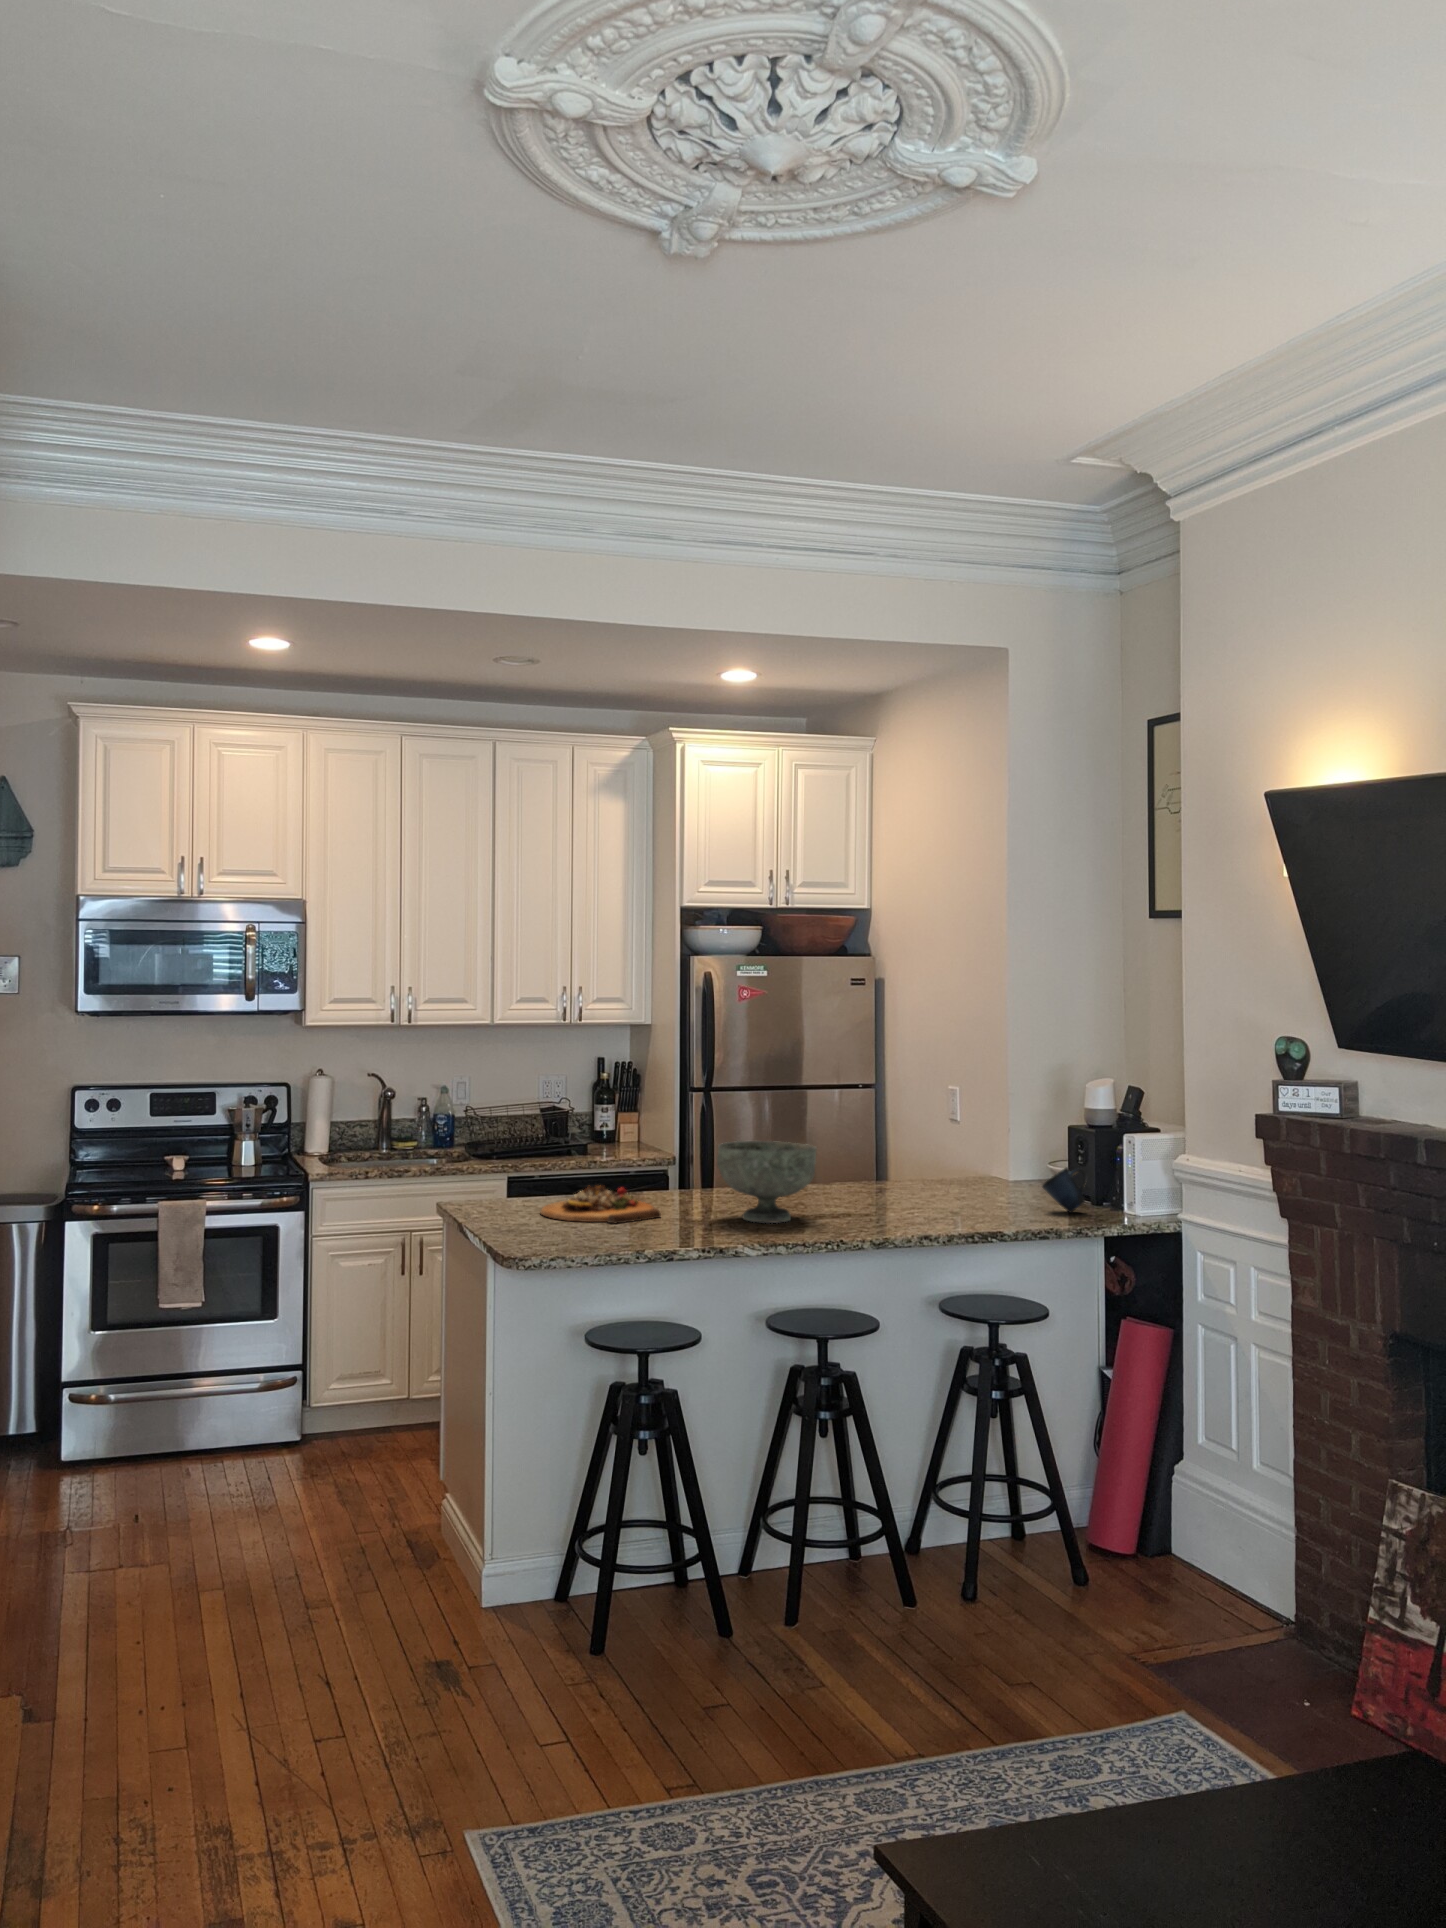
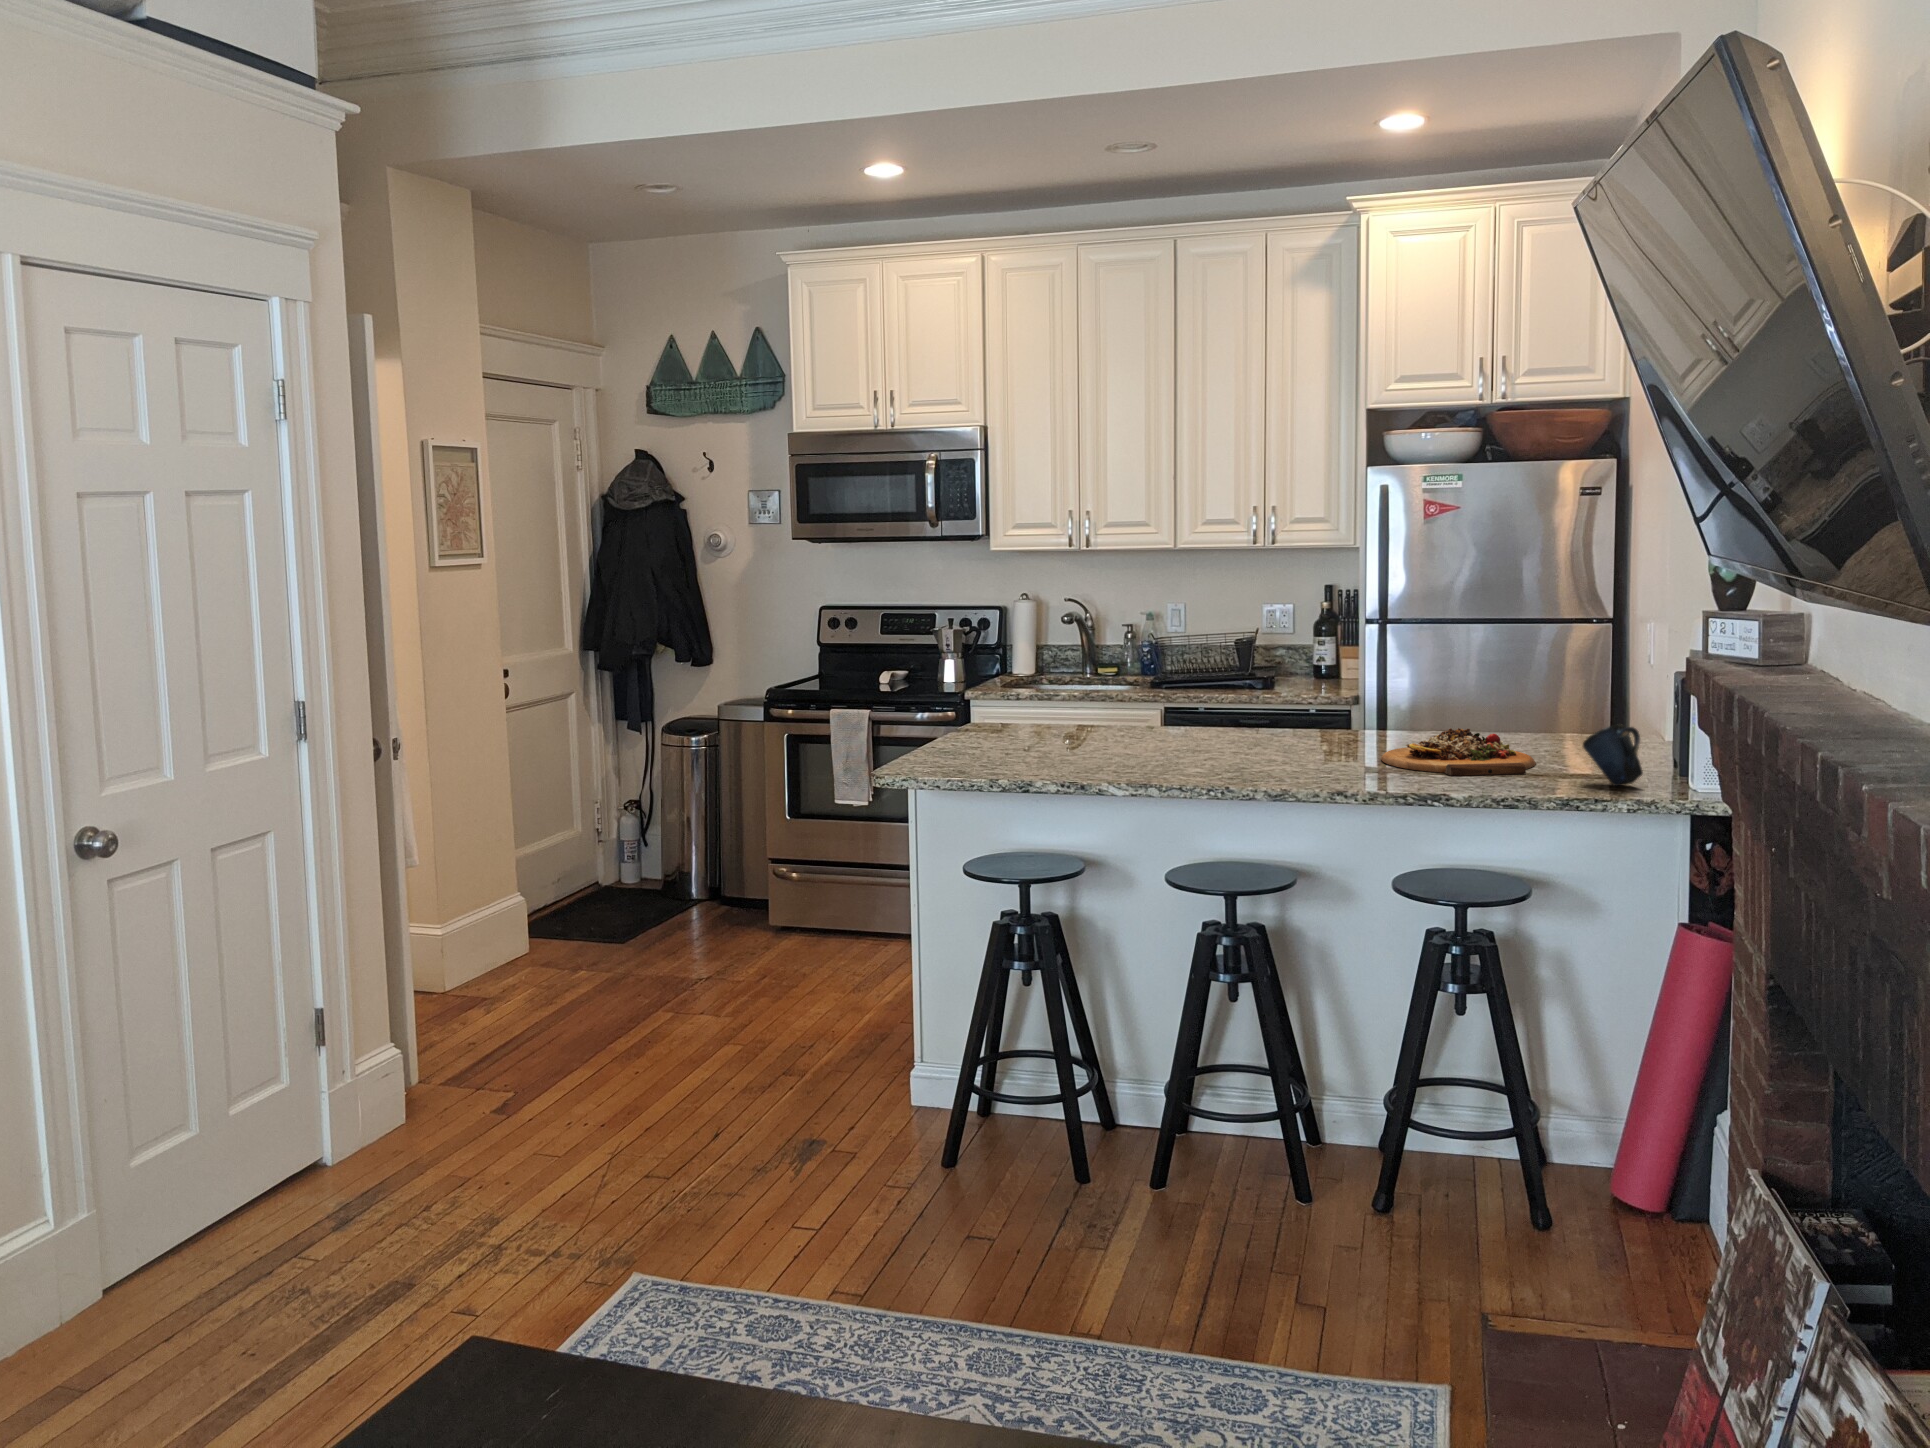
decorative bowl: present [717,1141,817,1223] -> none [1158,670,1281,765]
cutting board: present [540,1186,661,1224] -> present [1381,728,1536,776]

